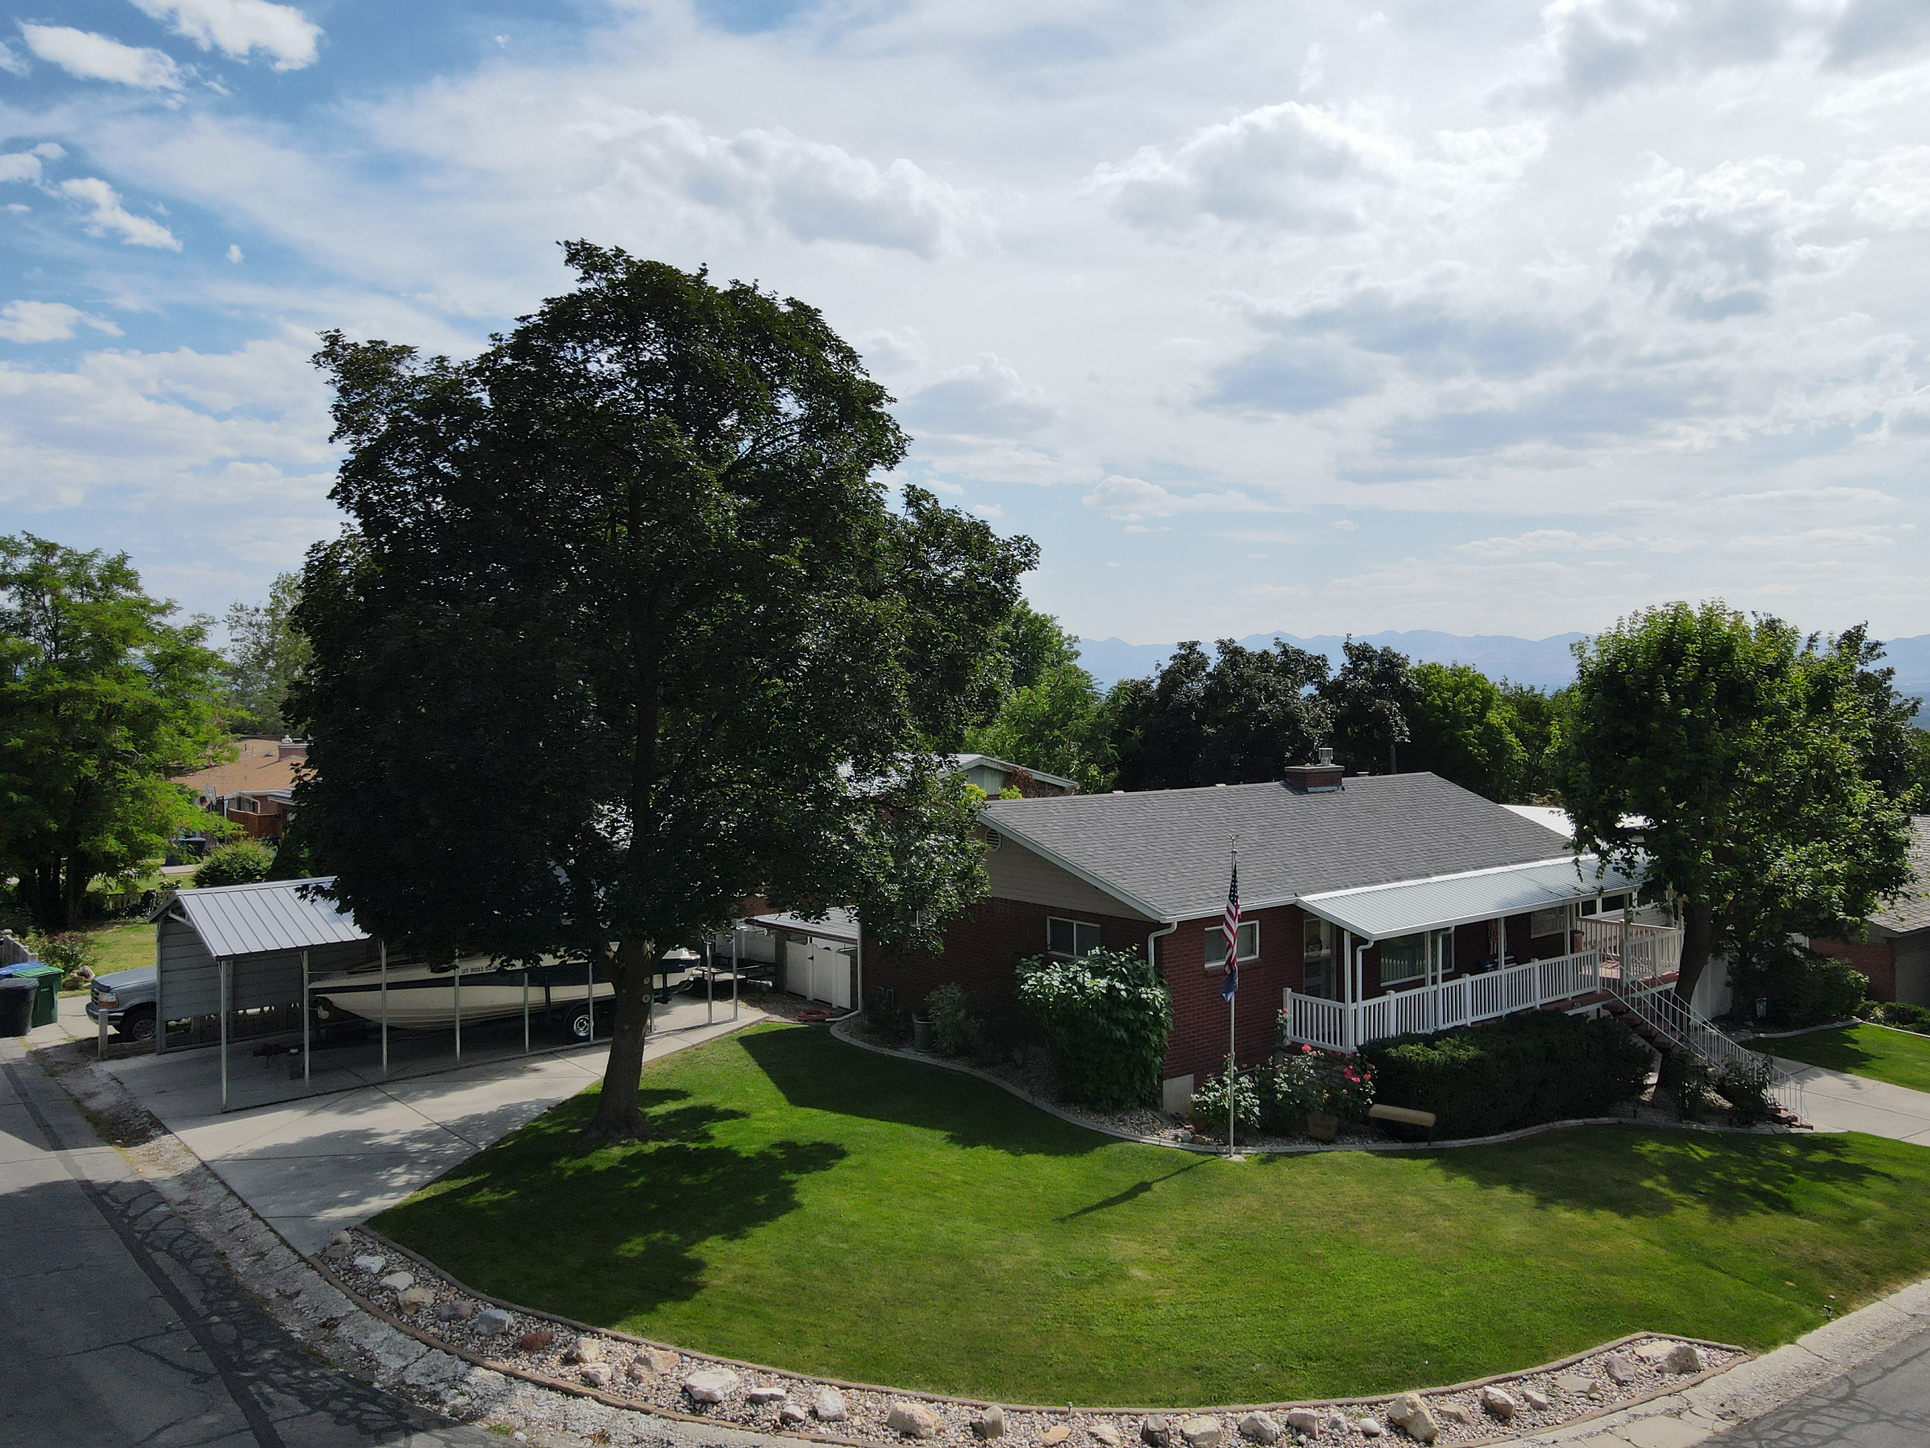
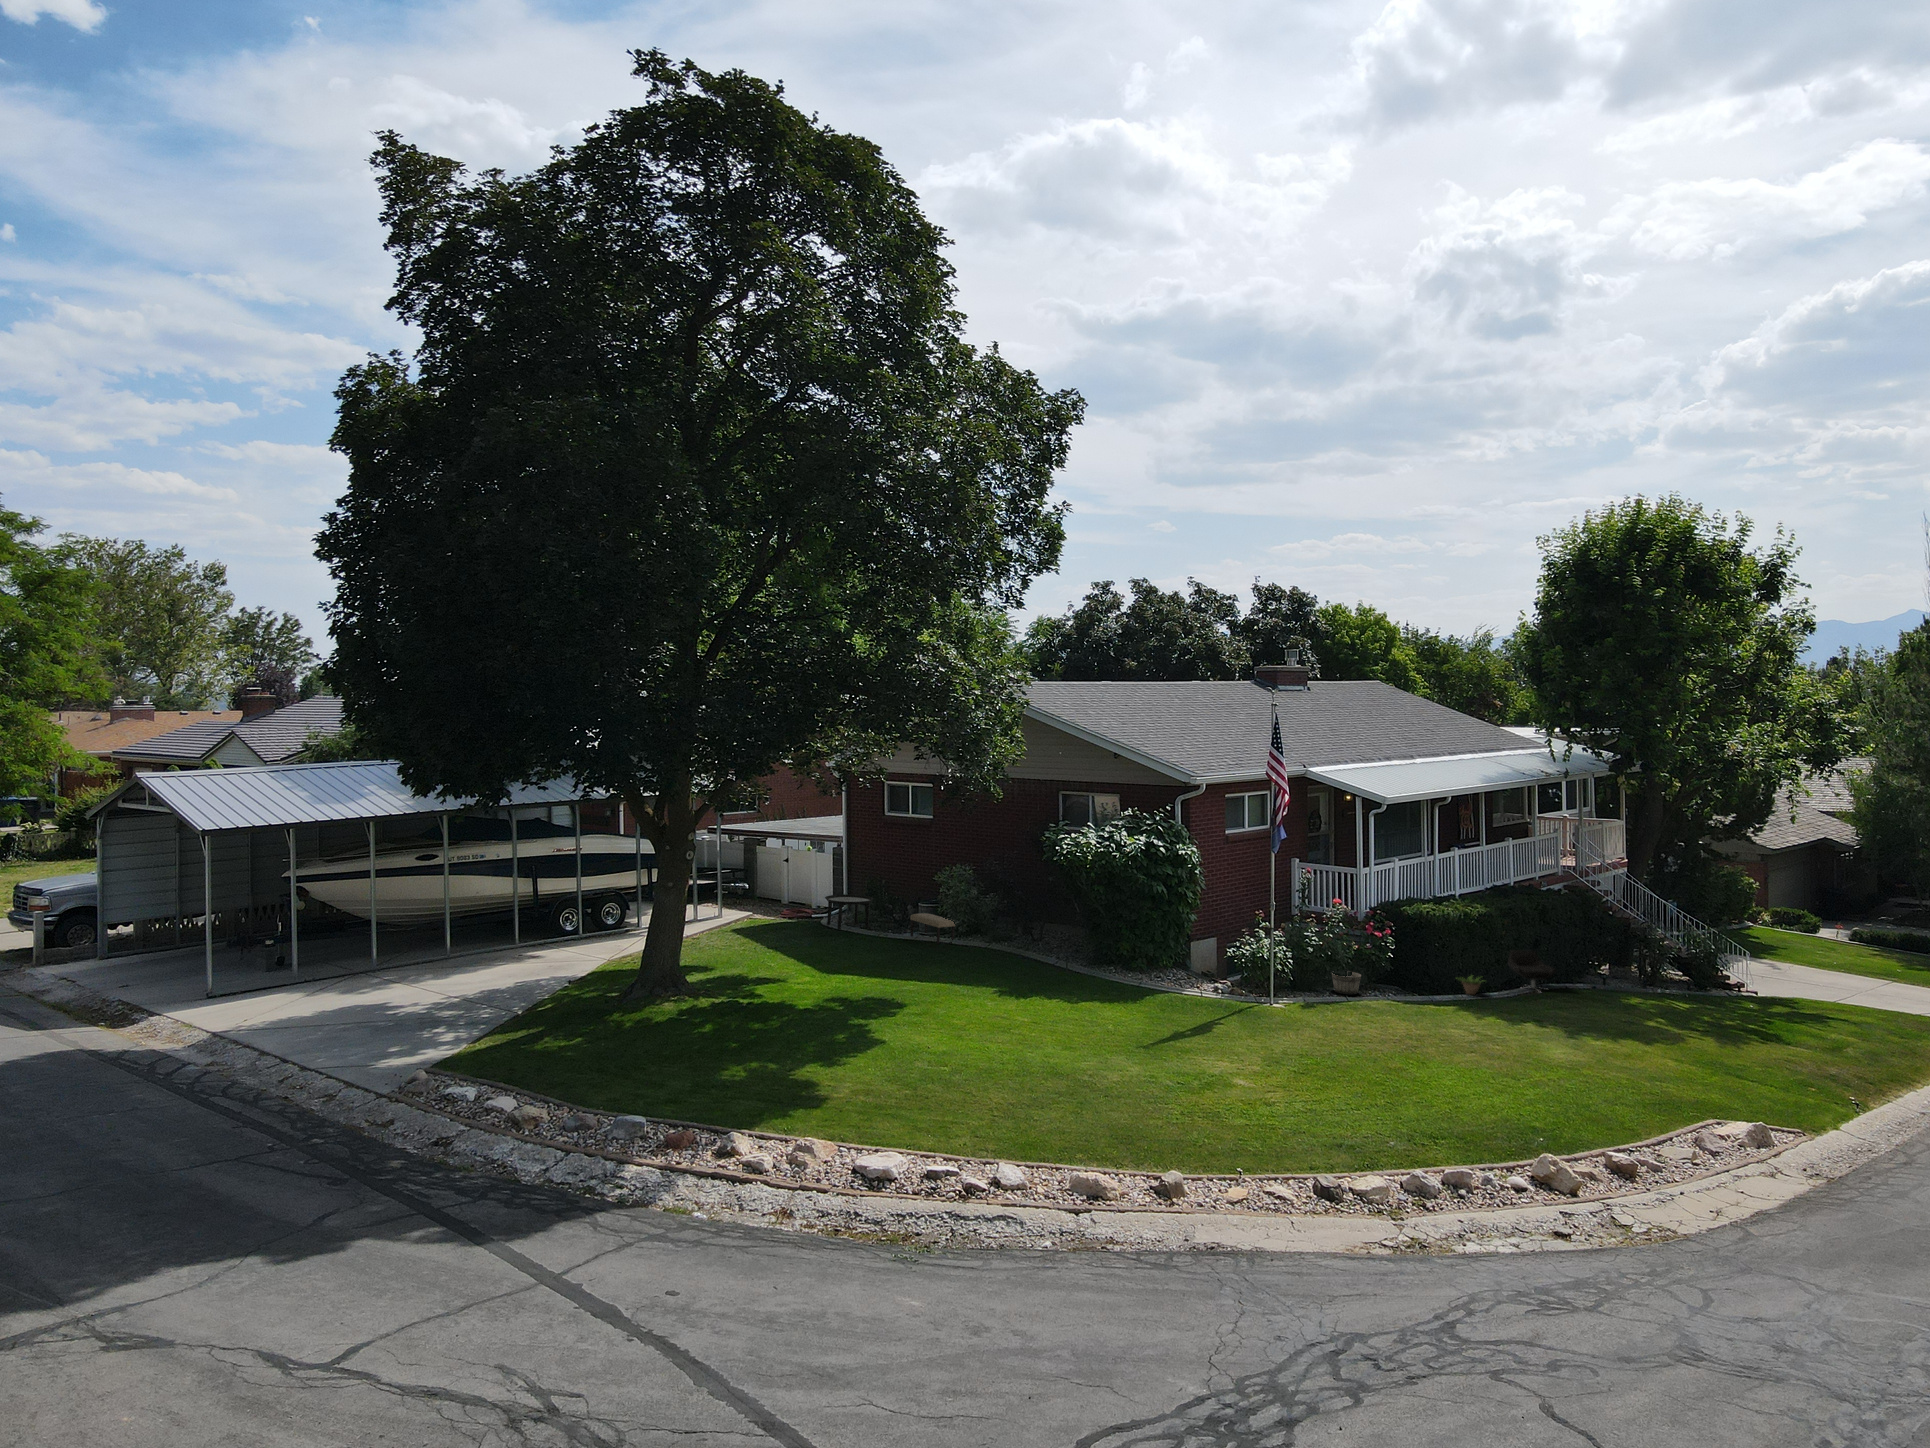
round table: none [825,1003,873,1041] -> present [825,894,873,929]
lounge chair: none [1509,1090,1559,1140] -> present [1508,950,1556,992]
bench: present [1369,1104,1435,1146] -> present [910,913,956,944]
decorative plant: present [1186,1110,1208,1131] -> present [1461,976,1483,995]

